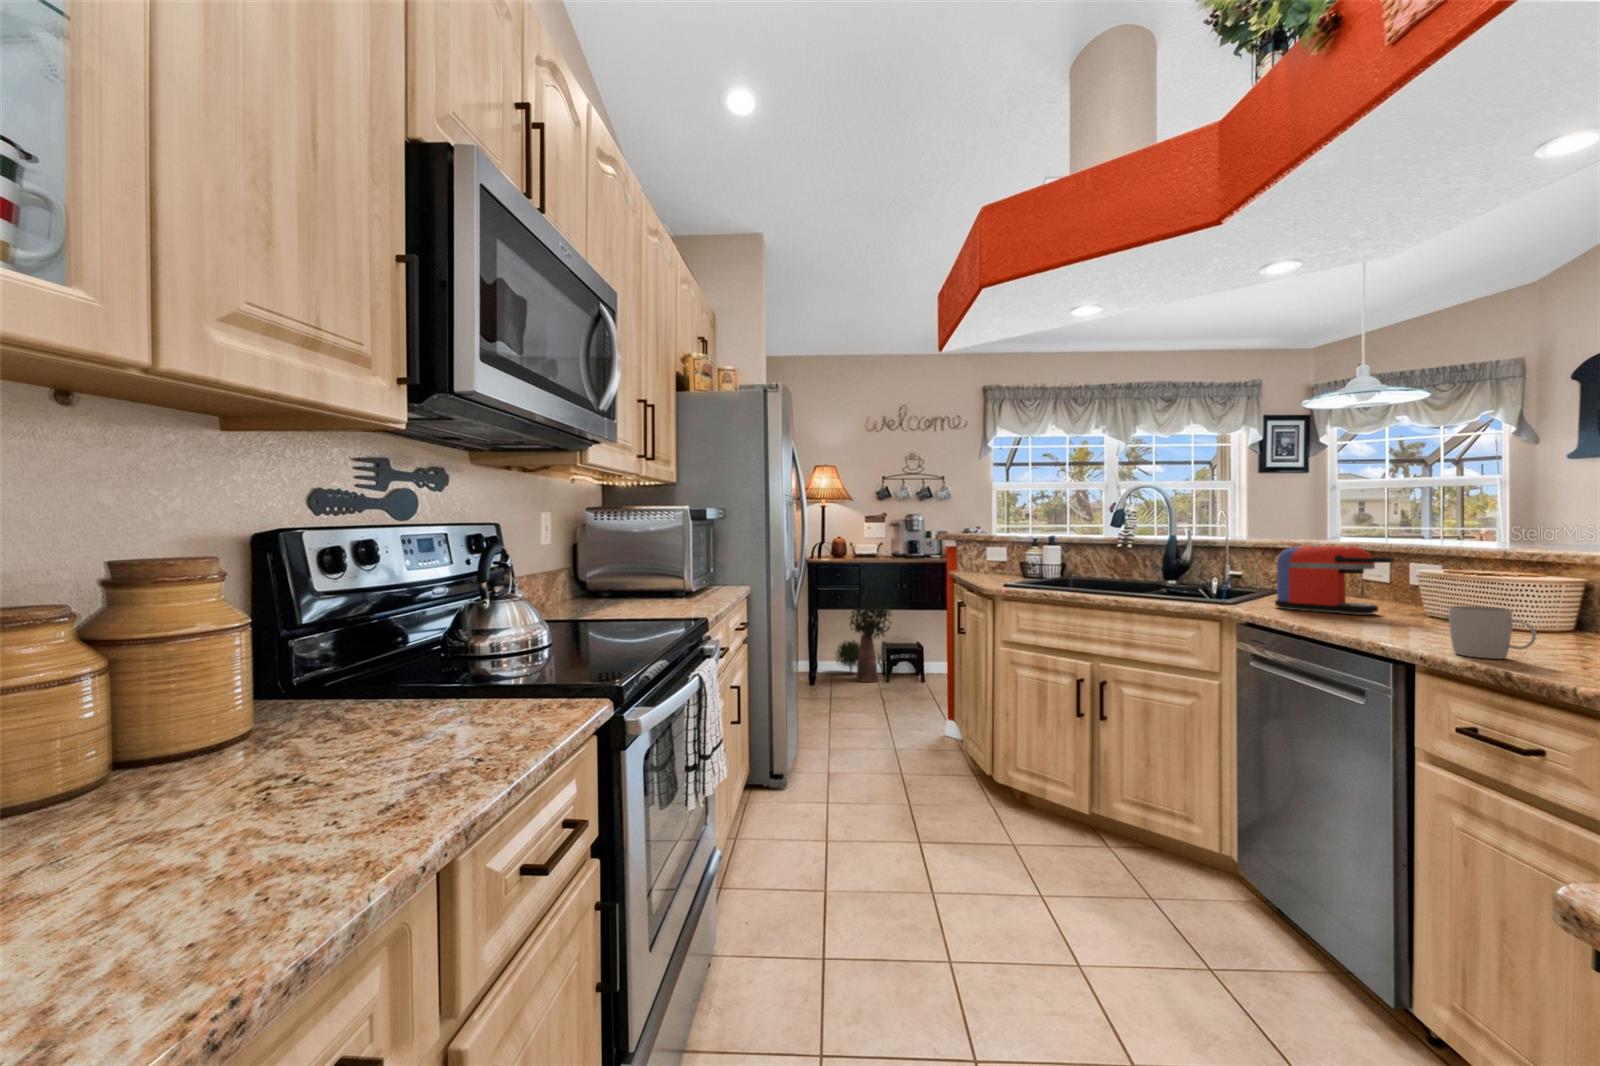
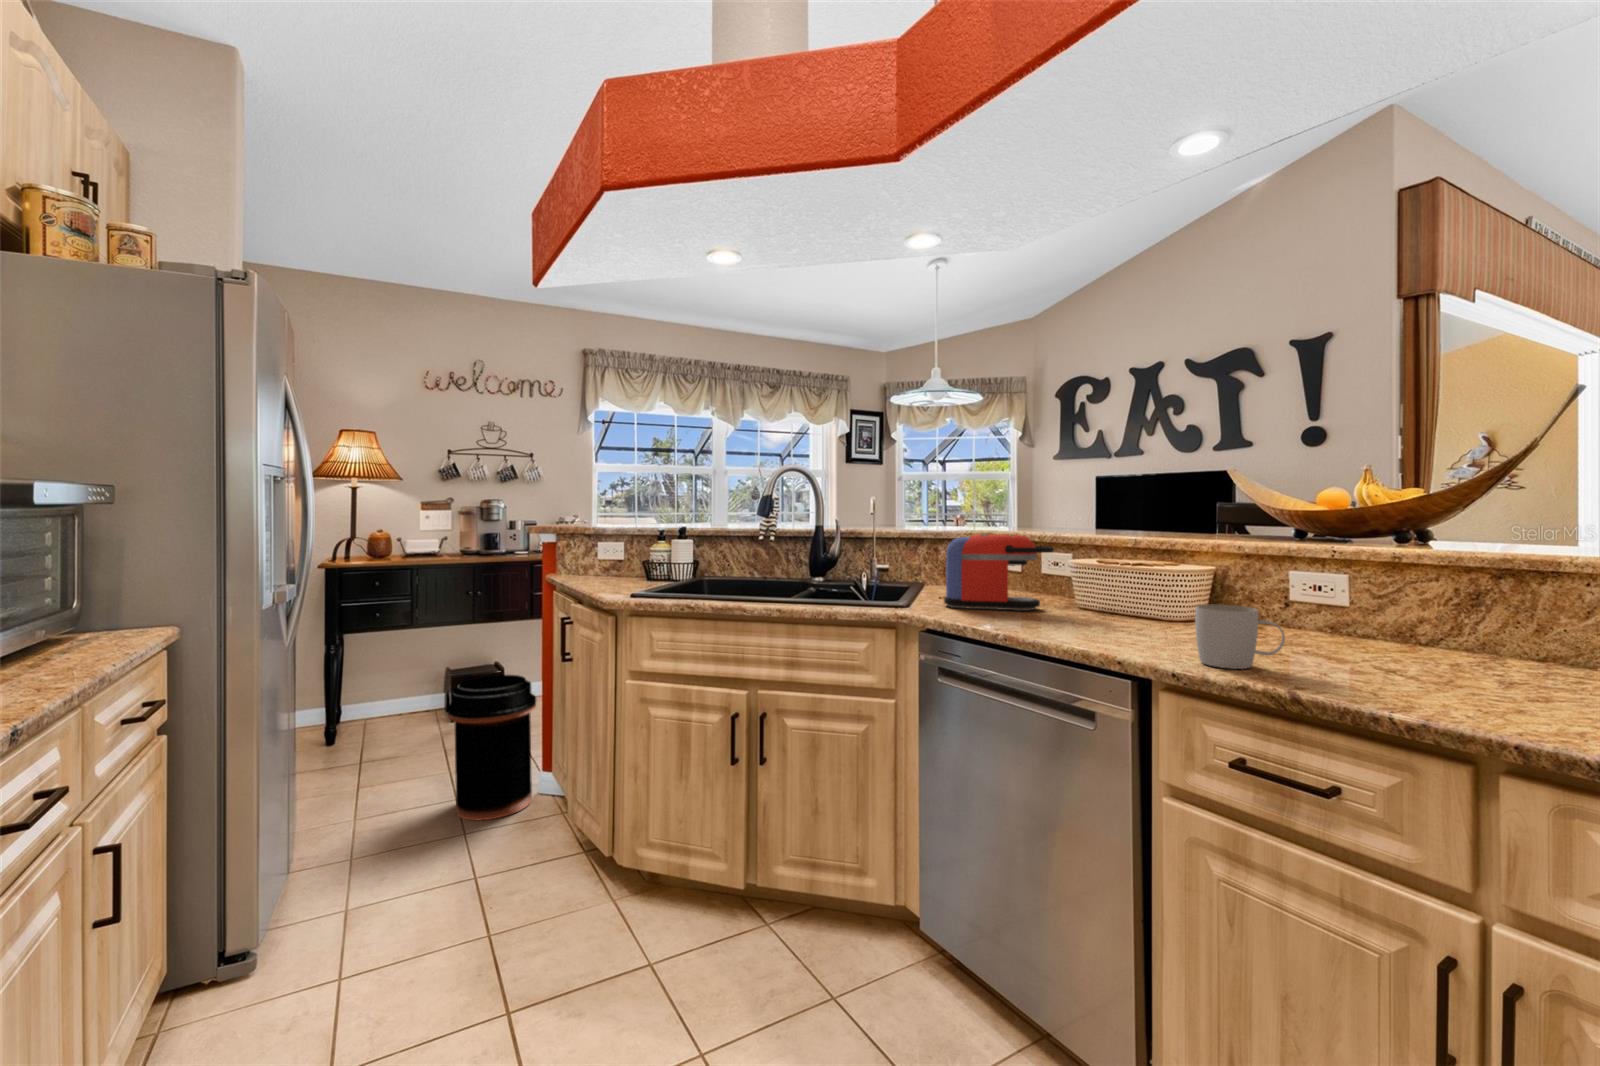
potted plant: present [836,606,891,682] -> none [371,608,465,730]
trash can: none [885,643,943,742] -> present [447,675,536,820]

